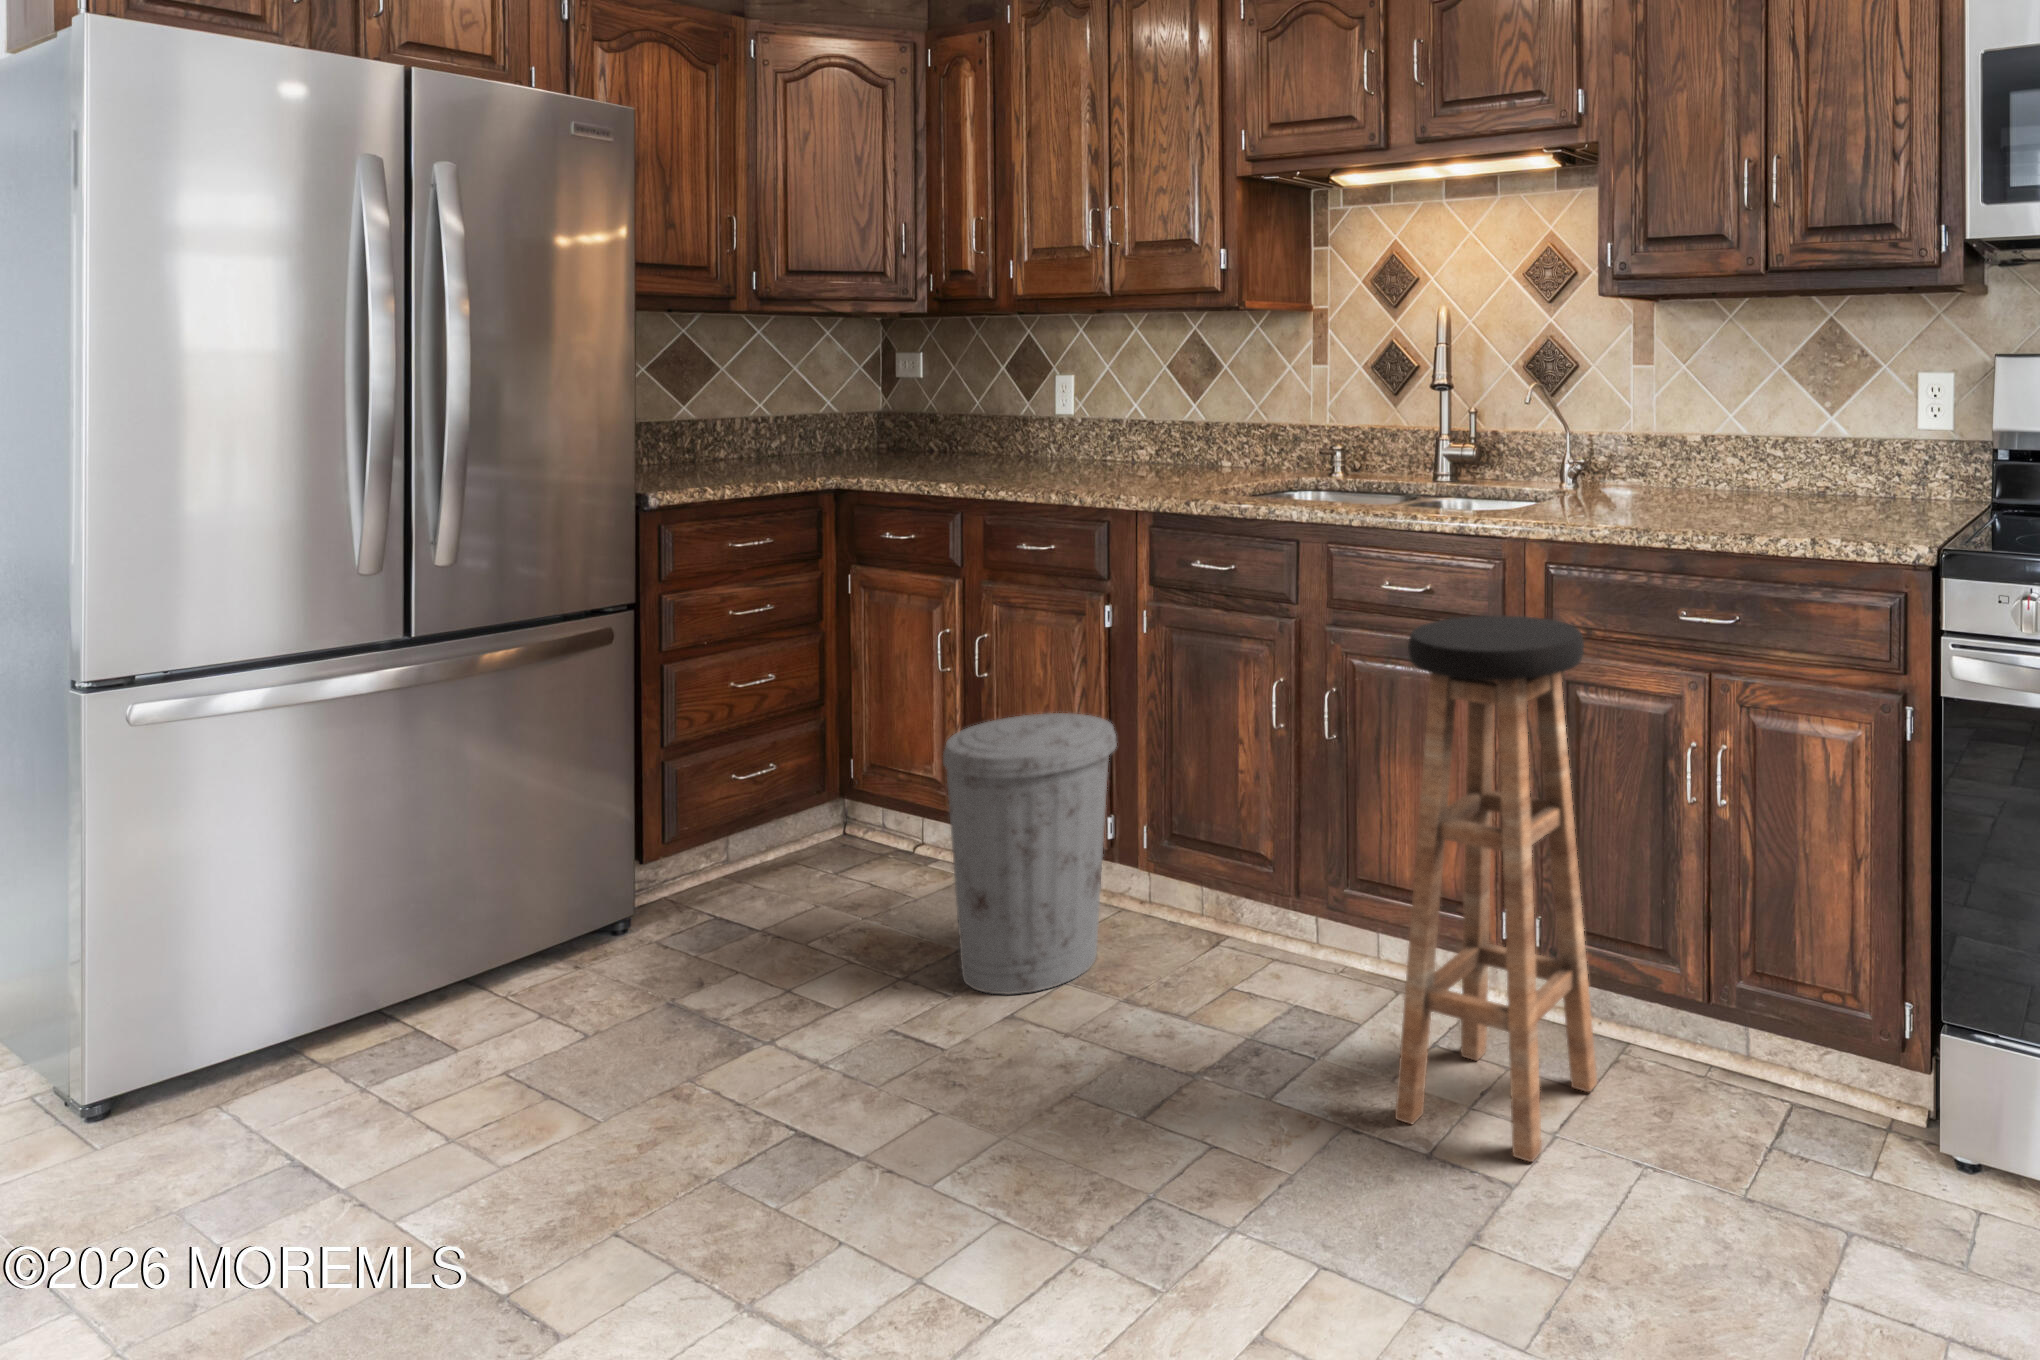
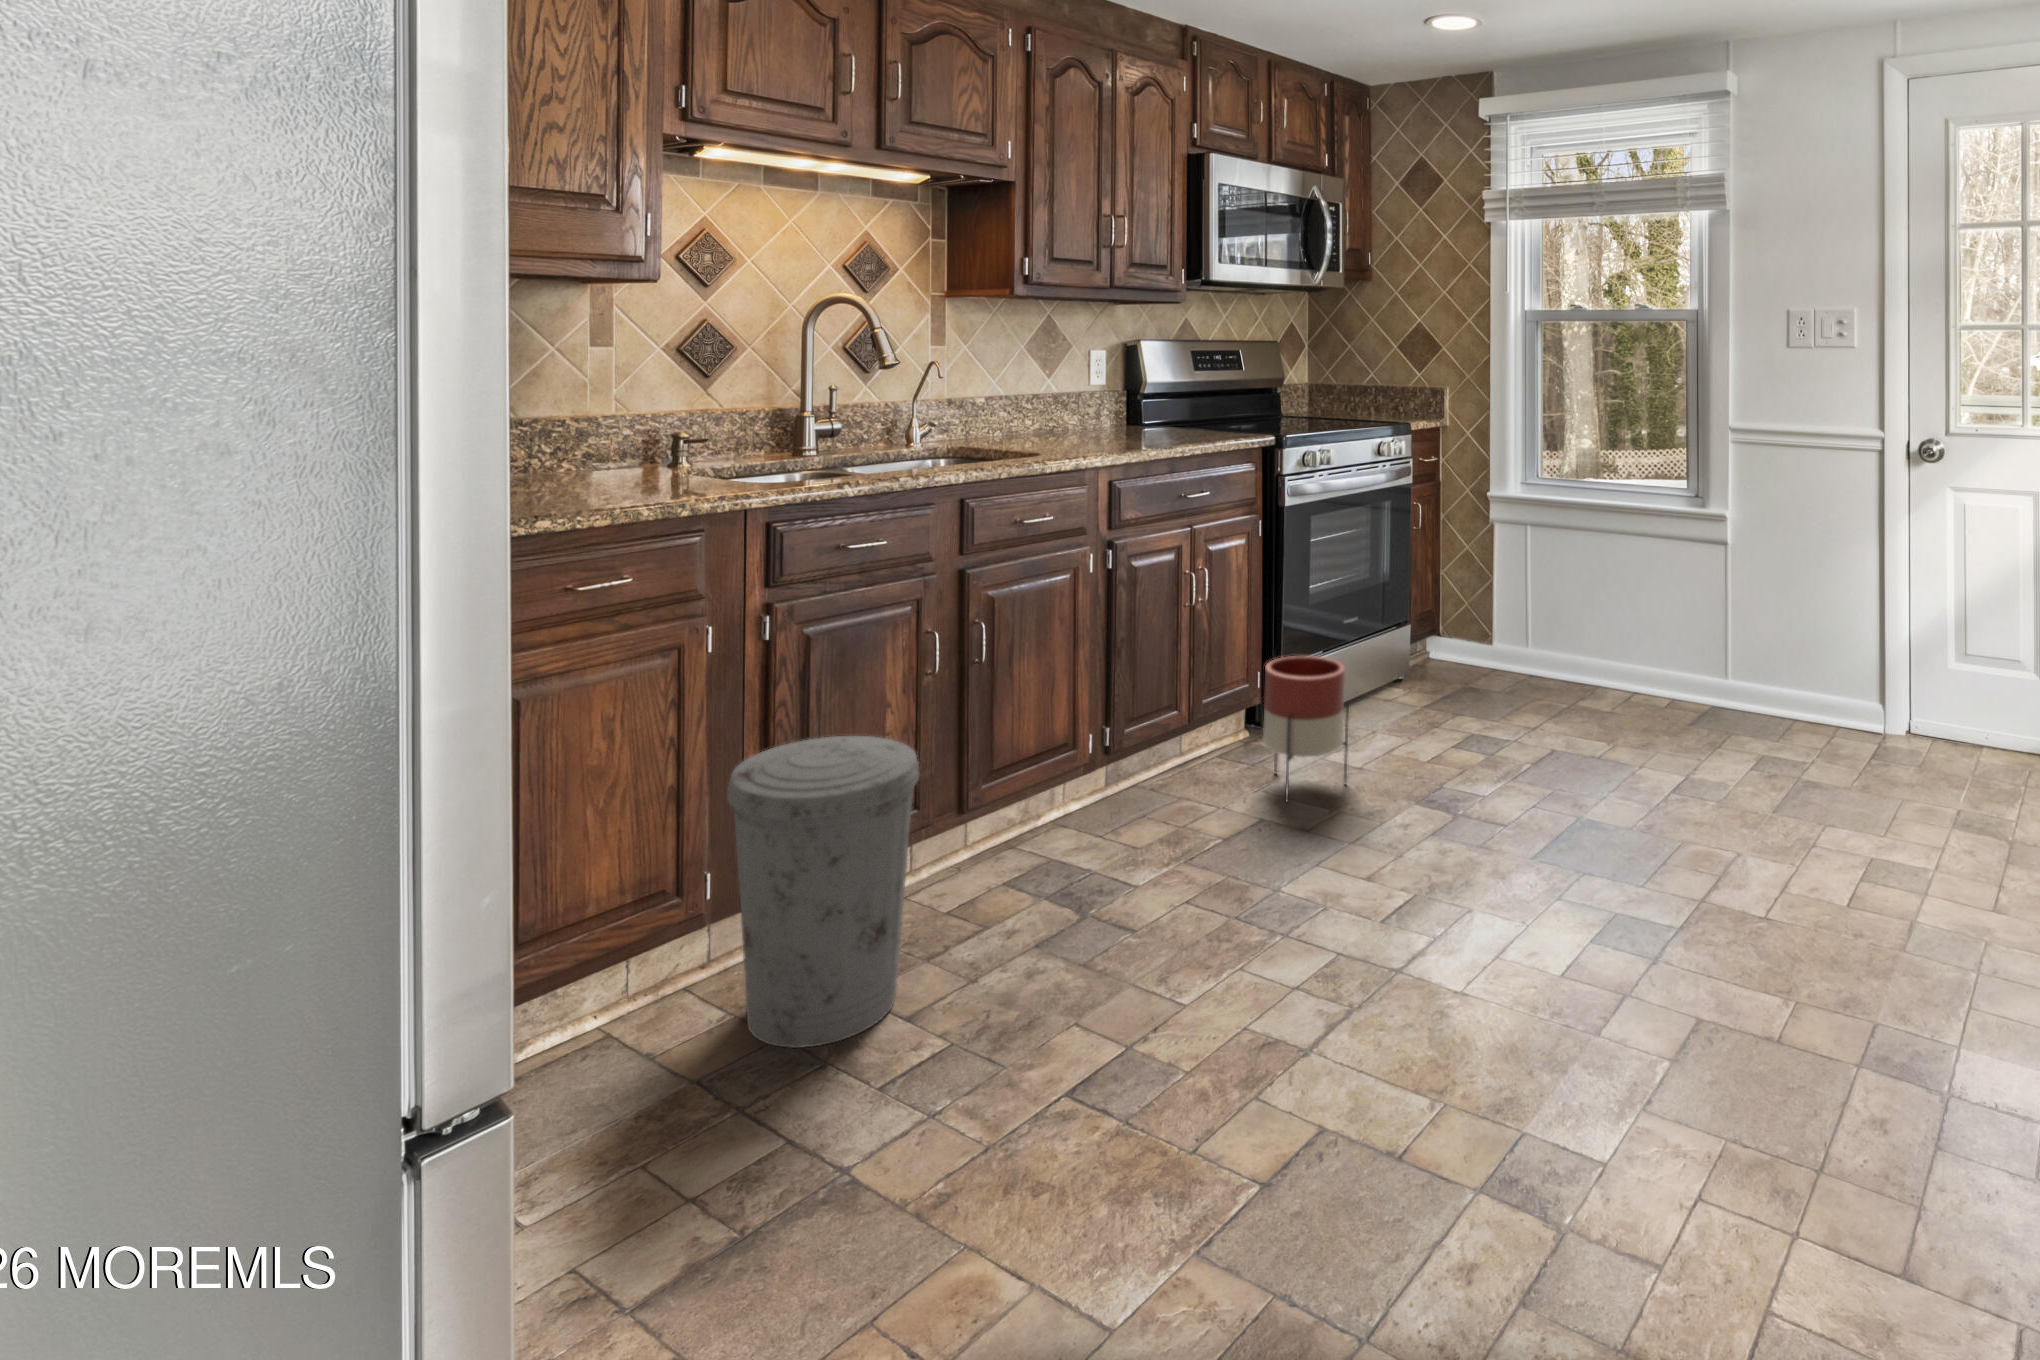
bar stool: present [1395,616,1597,1162] -> none [1115,519,1249,850]
planter: none [1611,939,1781,1271] -> present [1263,656,1349,801]

